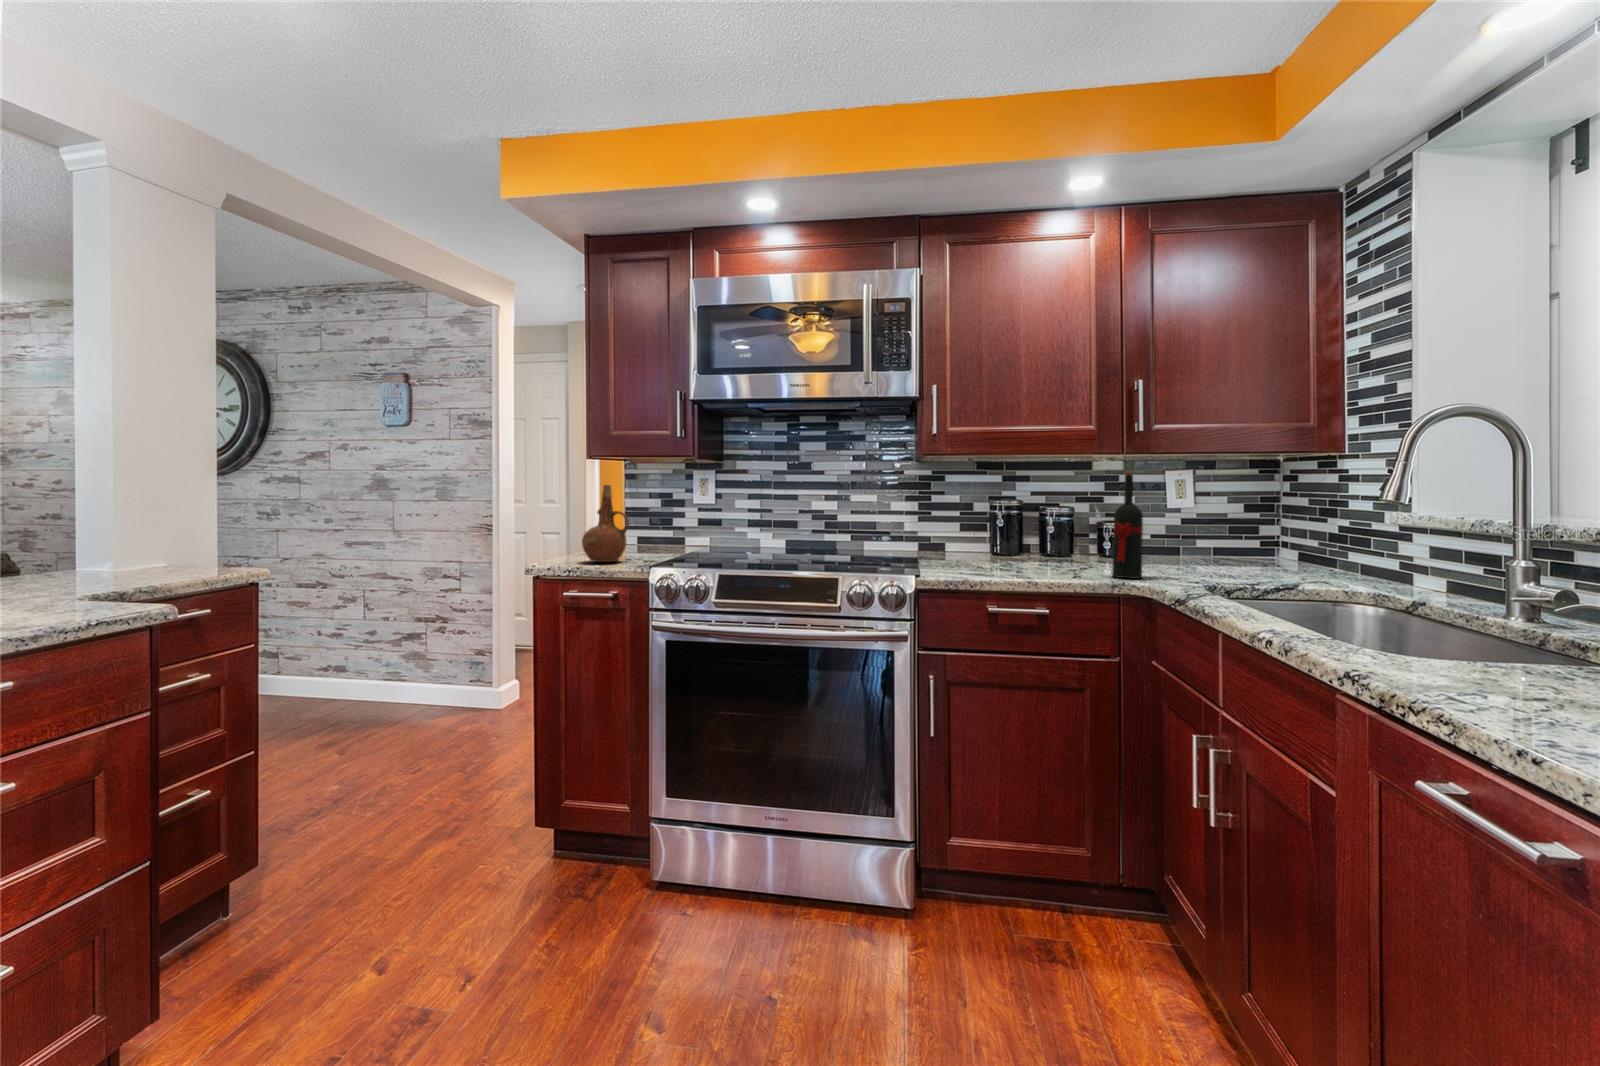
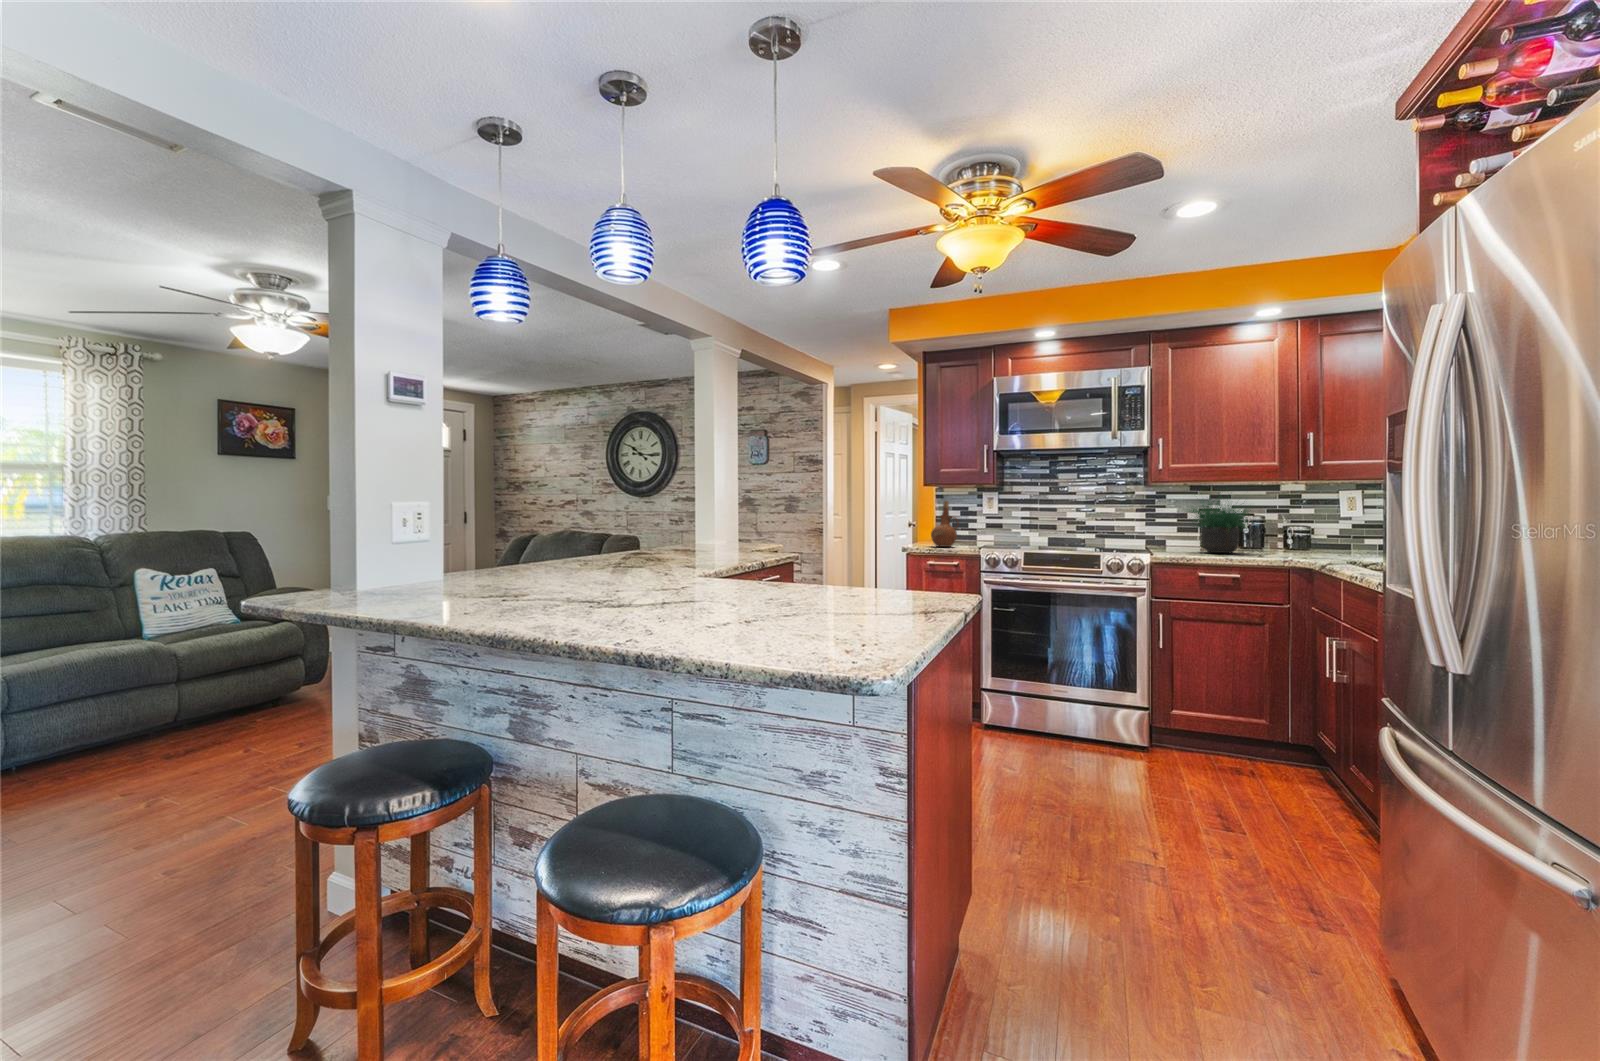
potted plant: none [961,455,1072,567] -> present [1192,495,1253,553]
wine bottle: present [1112,470,1143,578] -> none [1293,491,1315,559]

